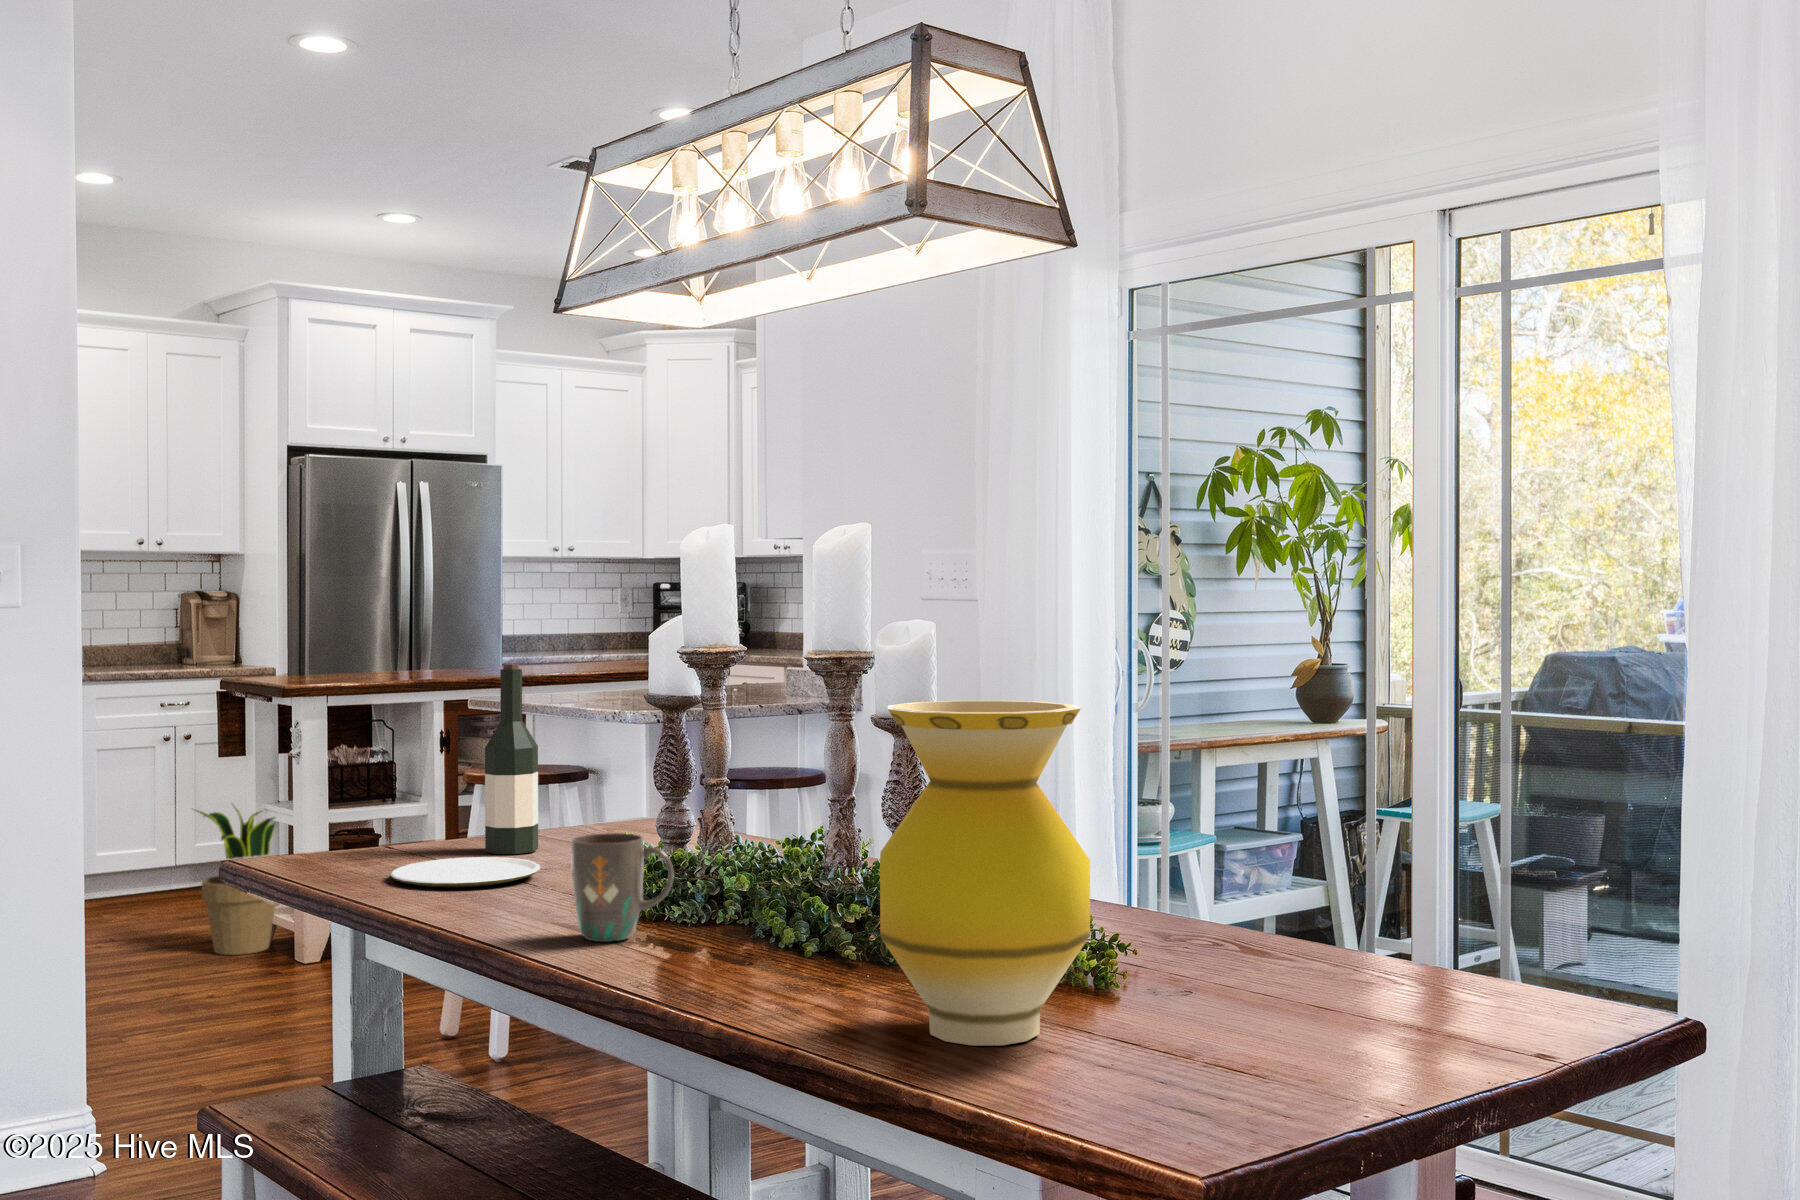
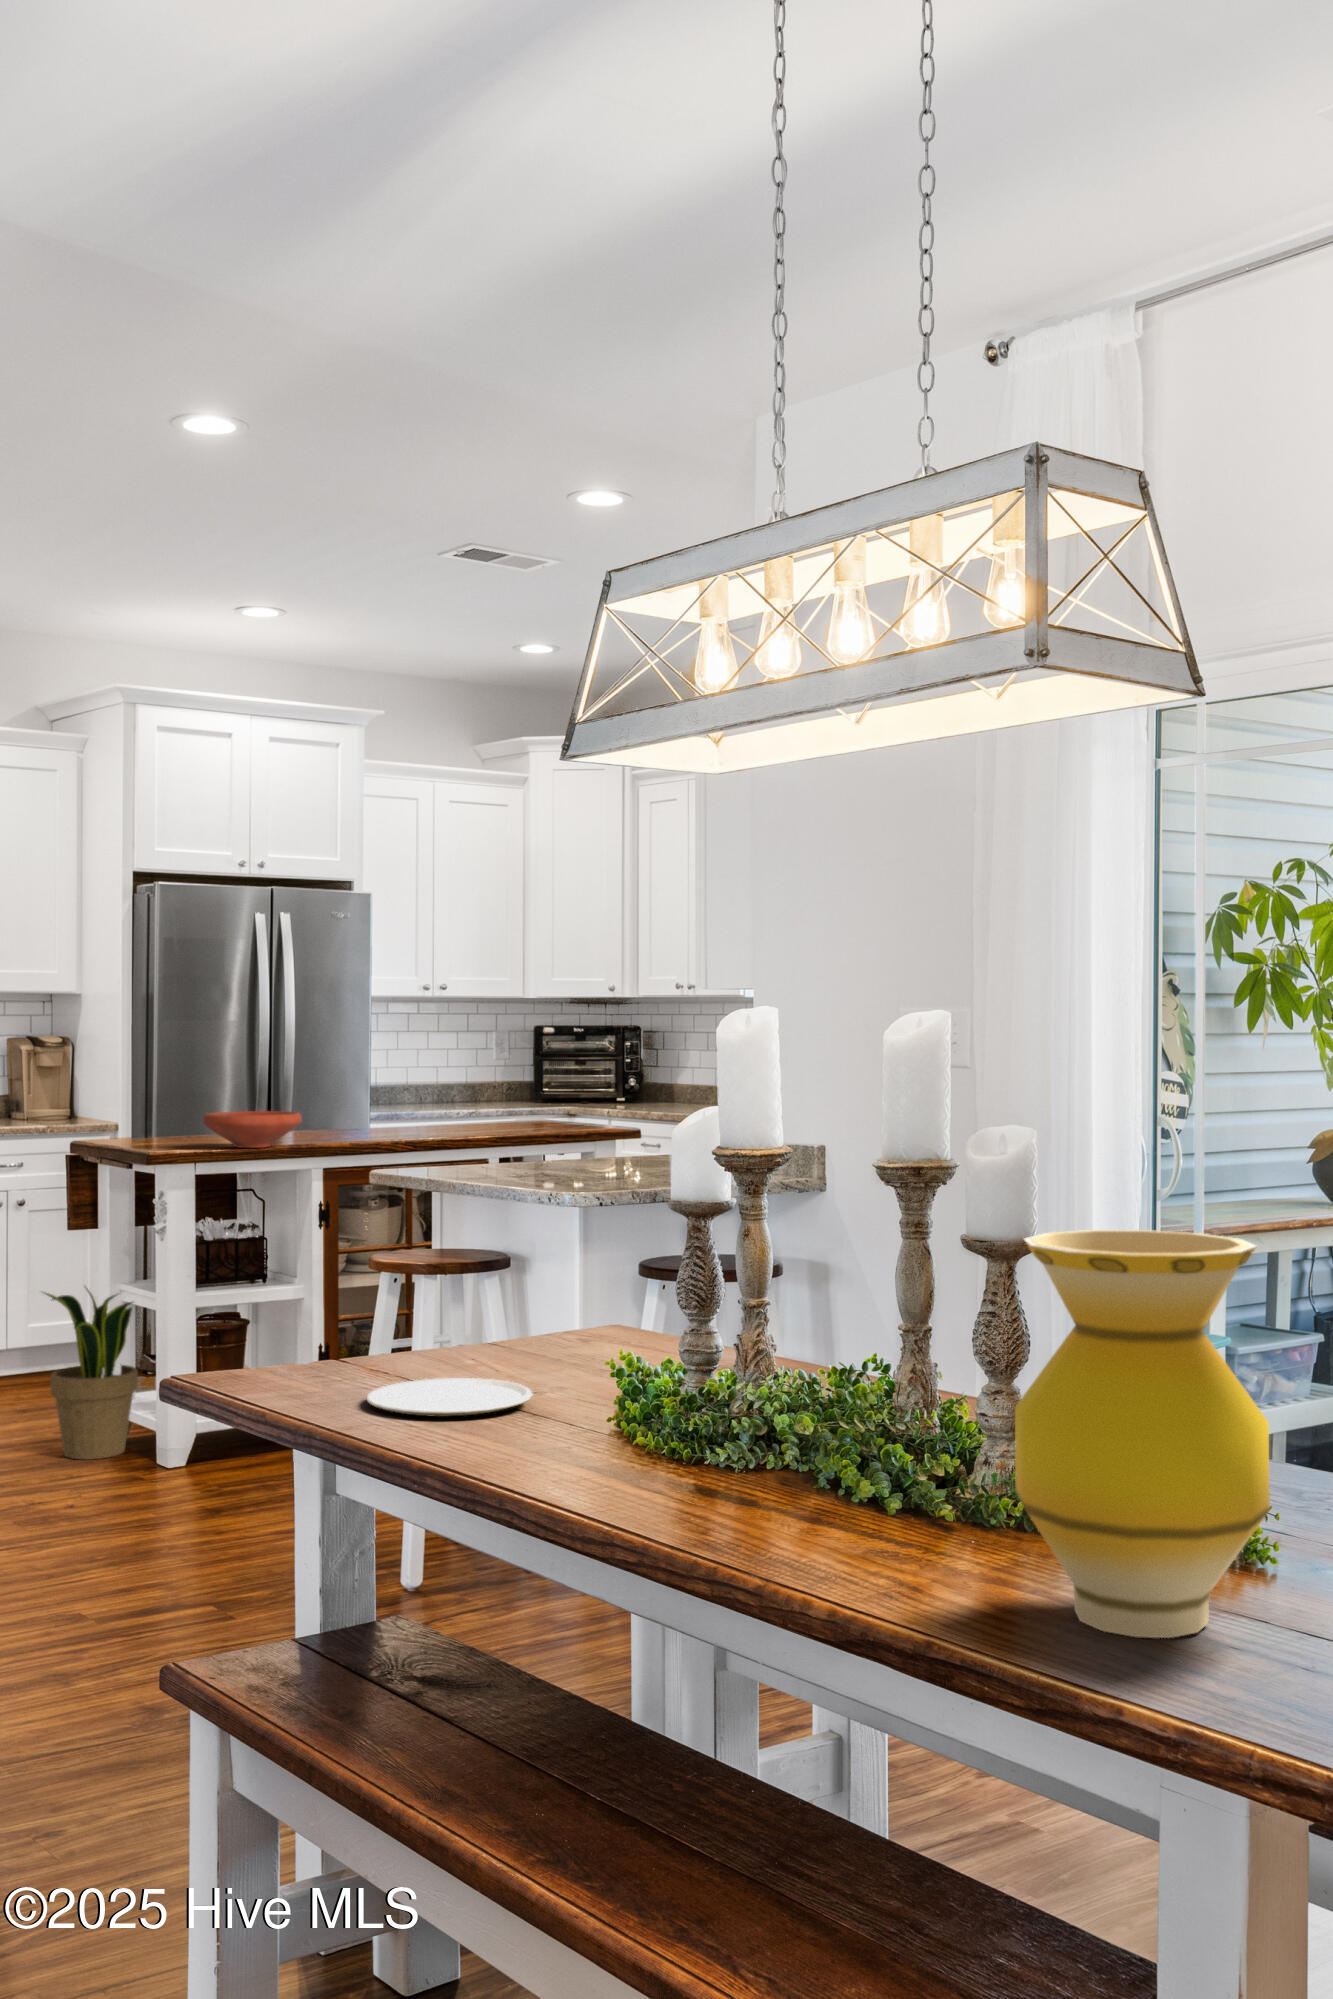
bowl: none [335,651,424,682] -> present [203,1111,302,1148]
wine bottle: present [485,664,538,854] -> none [453,1153,512,1372]
mug: present [572,833,674,942] -> none [608,1365,724,1491]

